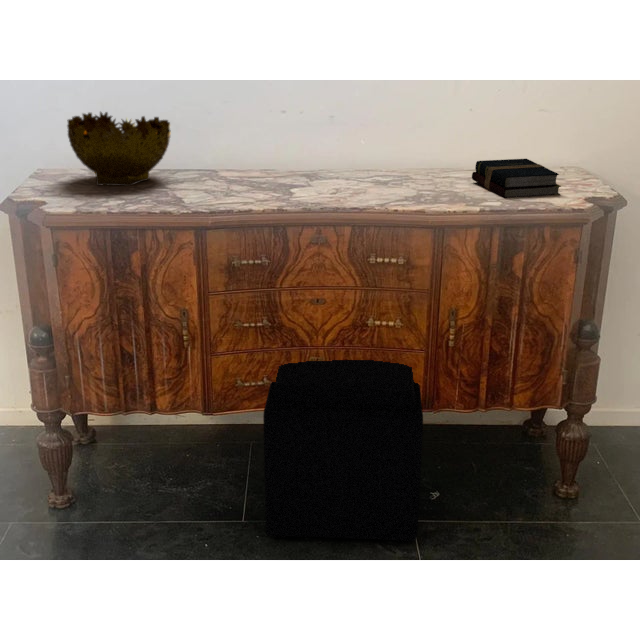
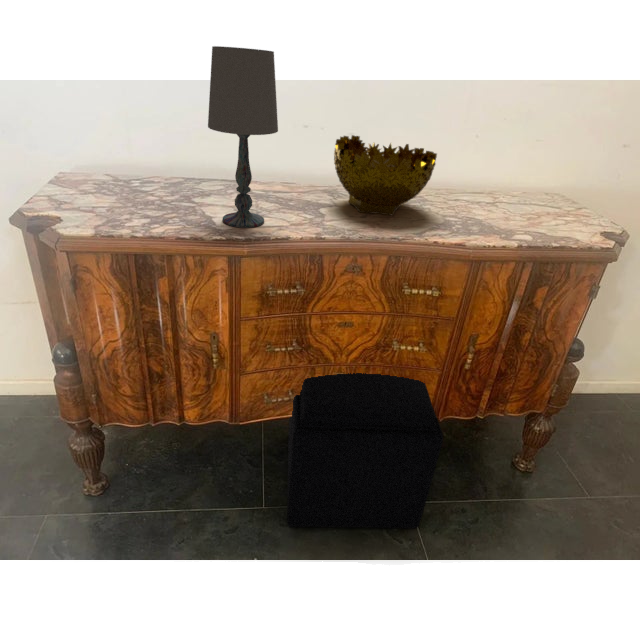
table lamp: none [176,46,239,204] -> present [208,46,278,228]
decorative bowl: present [67,112,171,186] -> present [334,135,437,215]
hardback book: present [472,159,561,198] -> none [479,188,573,229]

